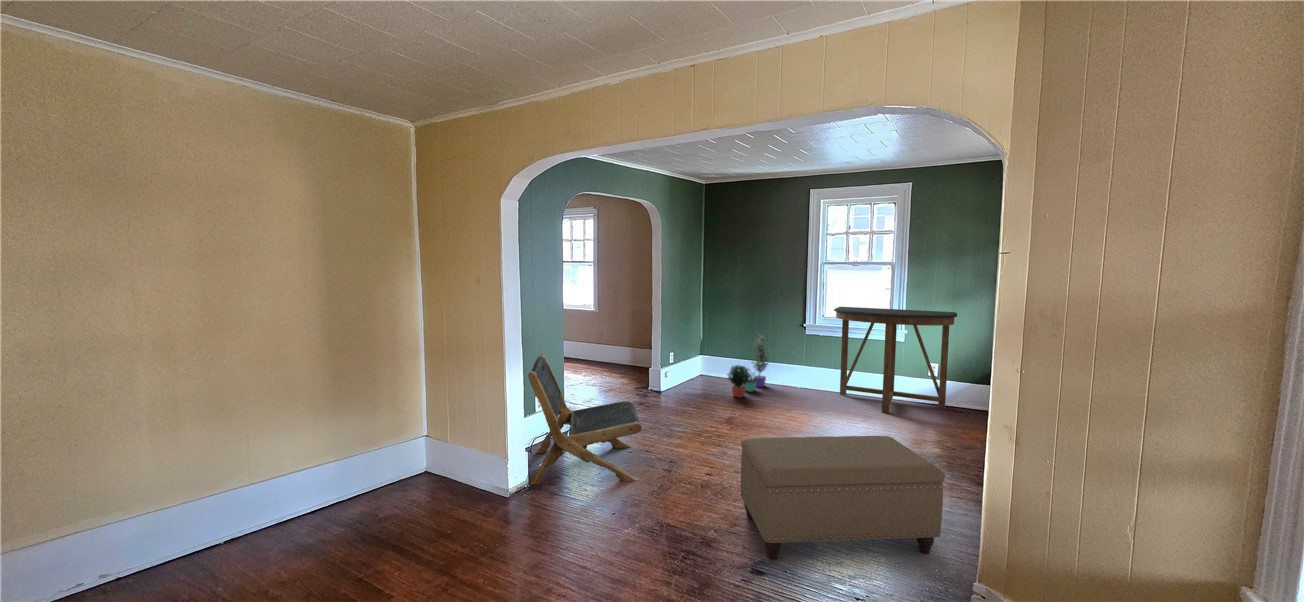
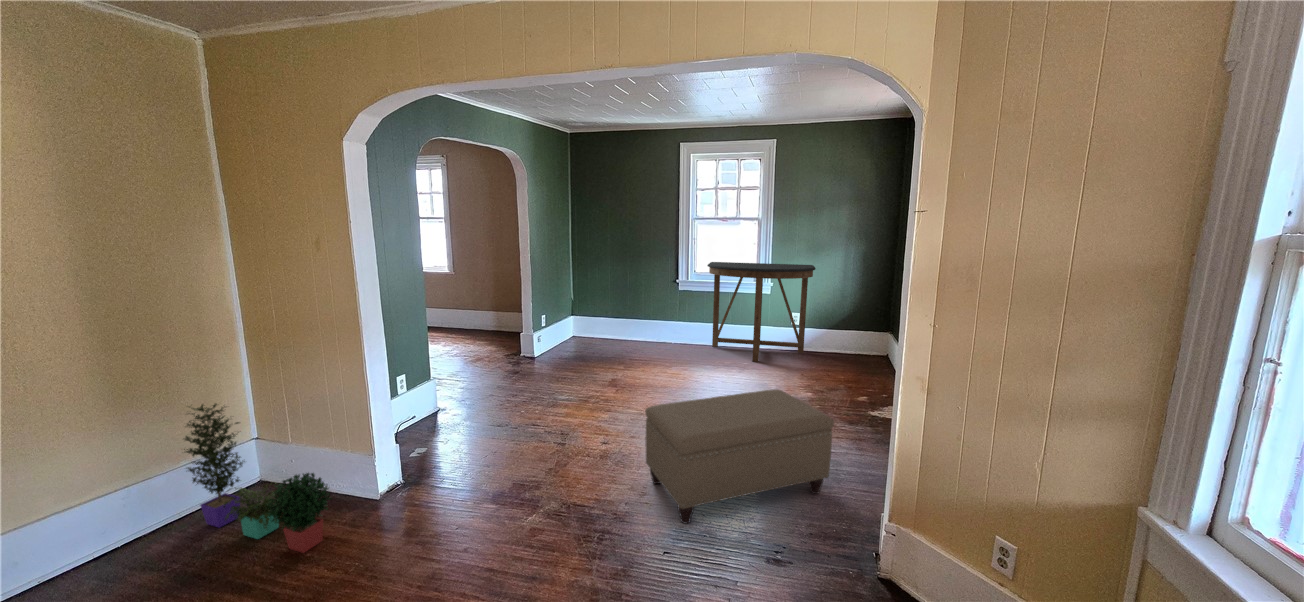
potted plant: present [728,335,769,398] -> present [184,403,331,553]
lounge chair: present [528,354,642,485] -> none [396,330,534,482]

